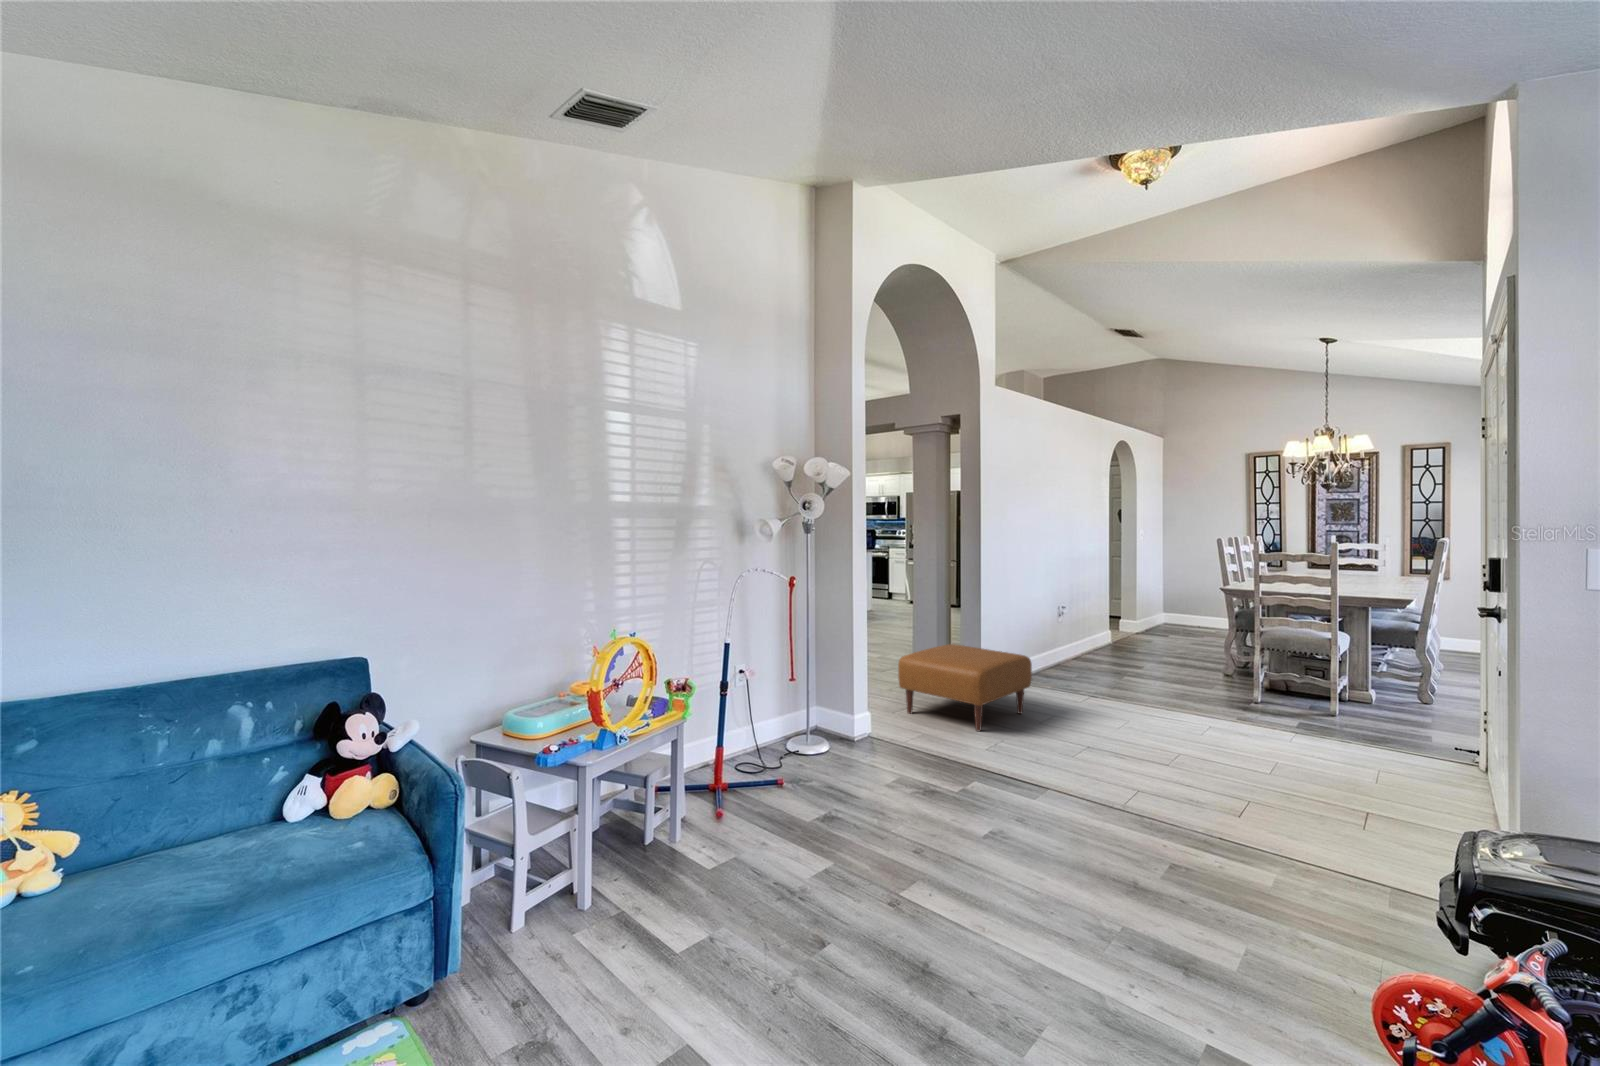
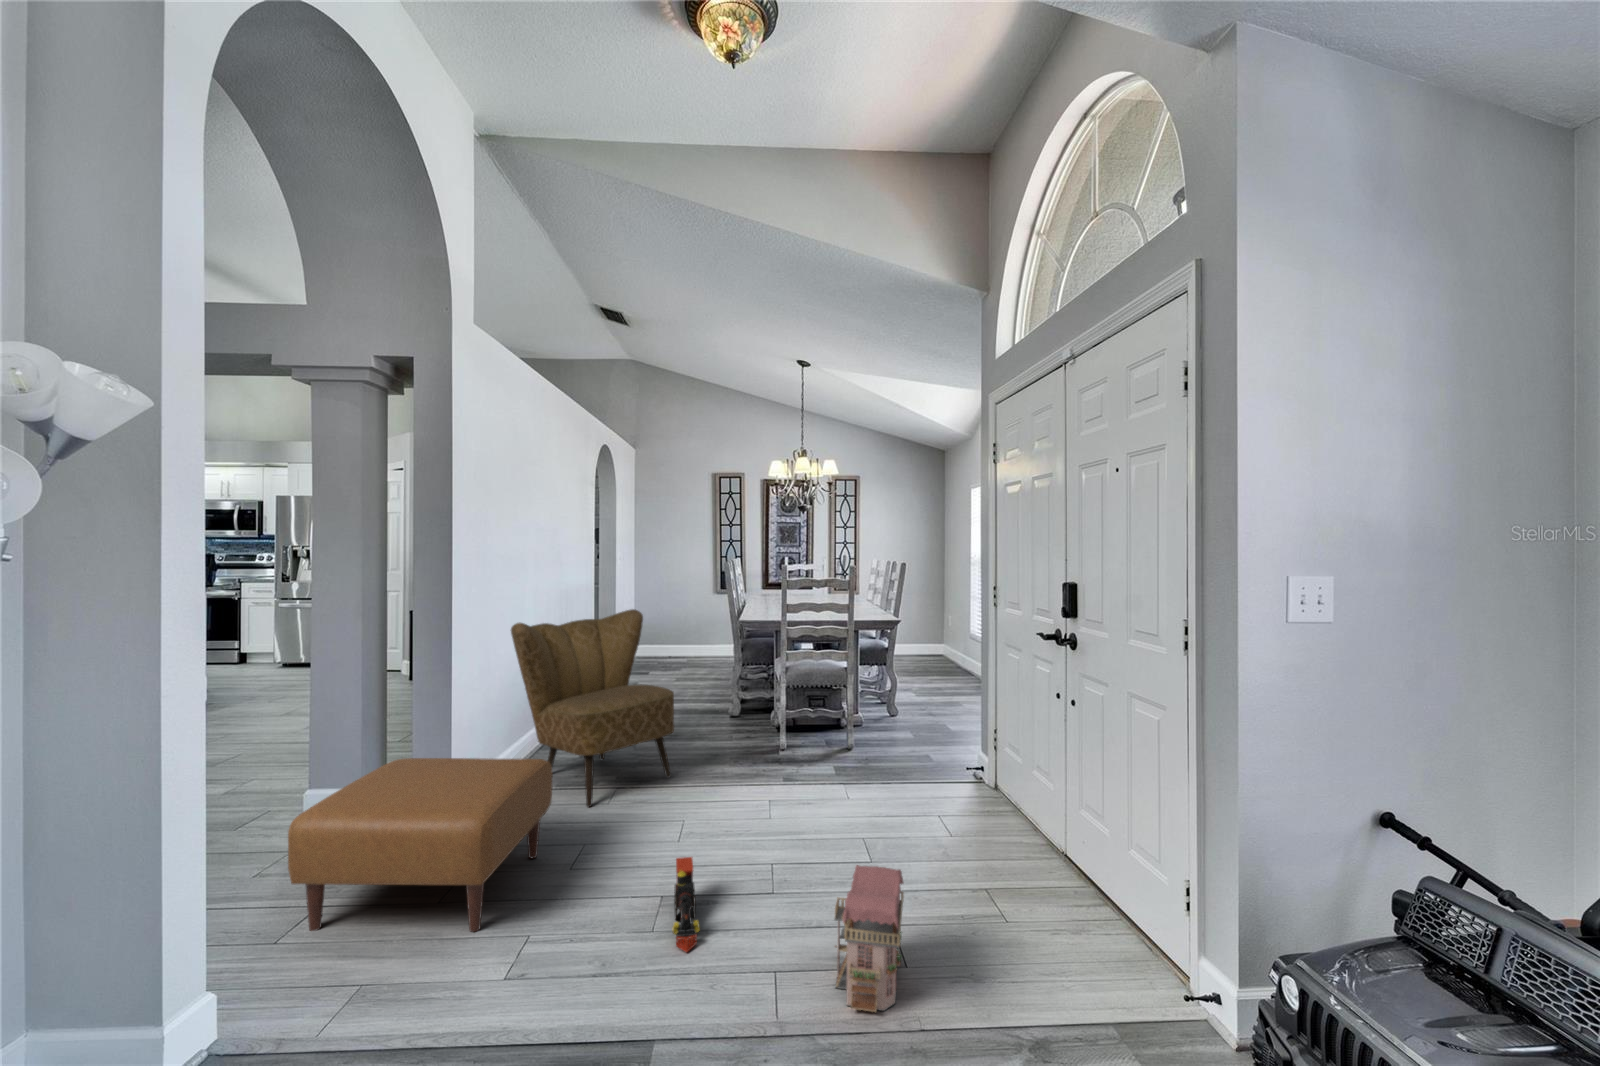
armchair: none [1021,573,1137,701] -> present [511,609,674,807]
toy train: none [1080,723,1106,766] -> present [673,857,700,952]
toy house: none [1156,734,1227,816] -> present [834,865,904,1012]

